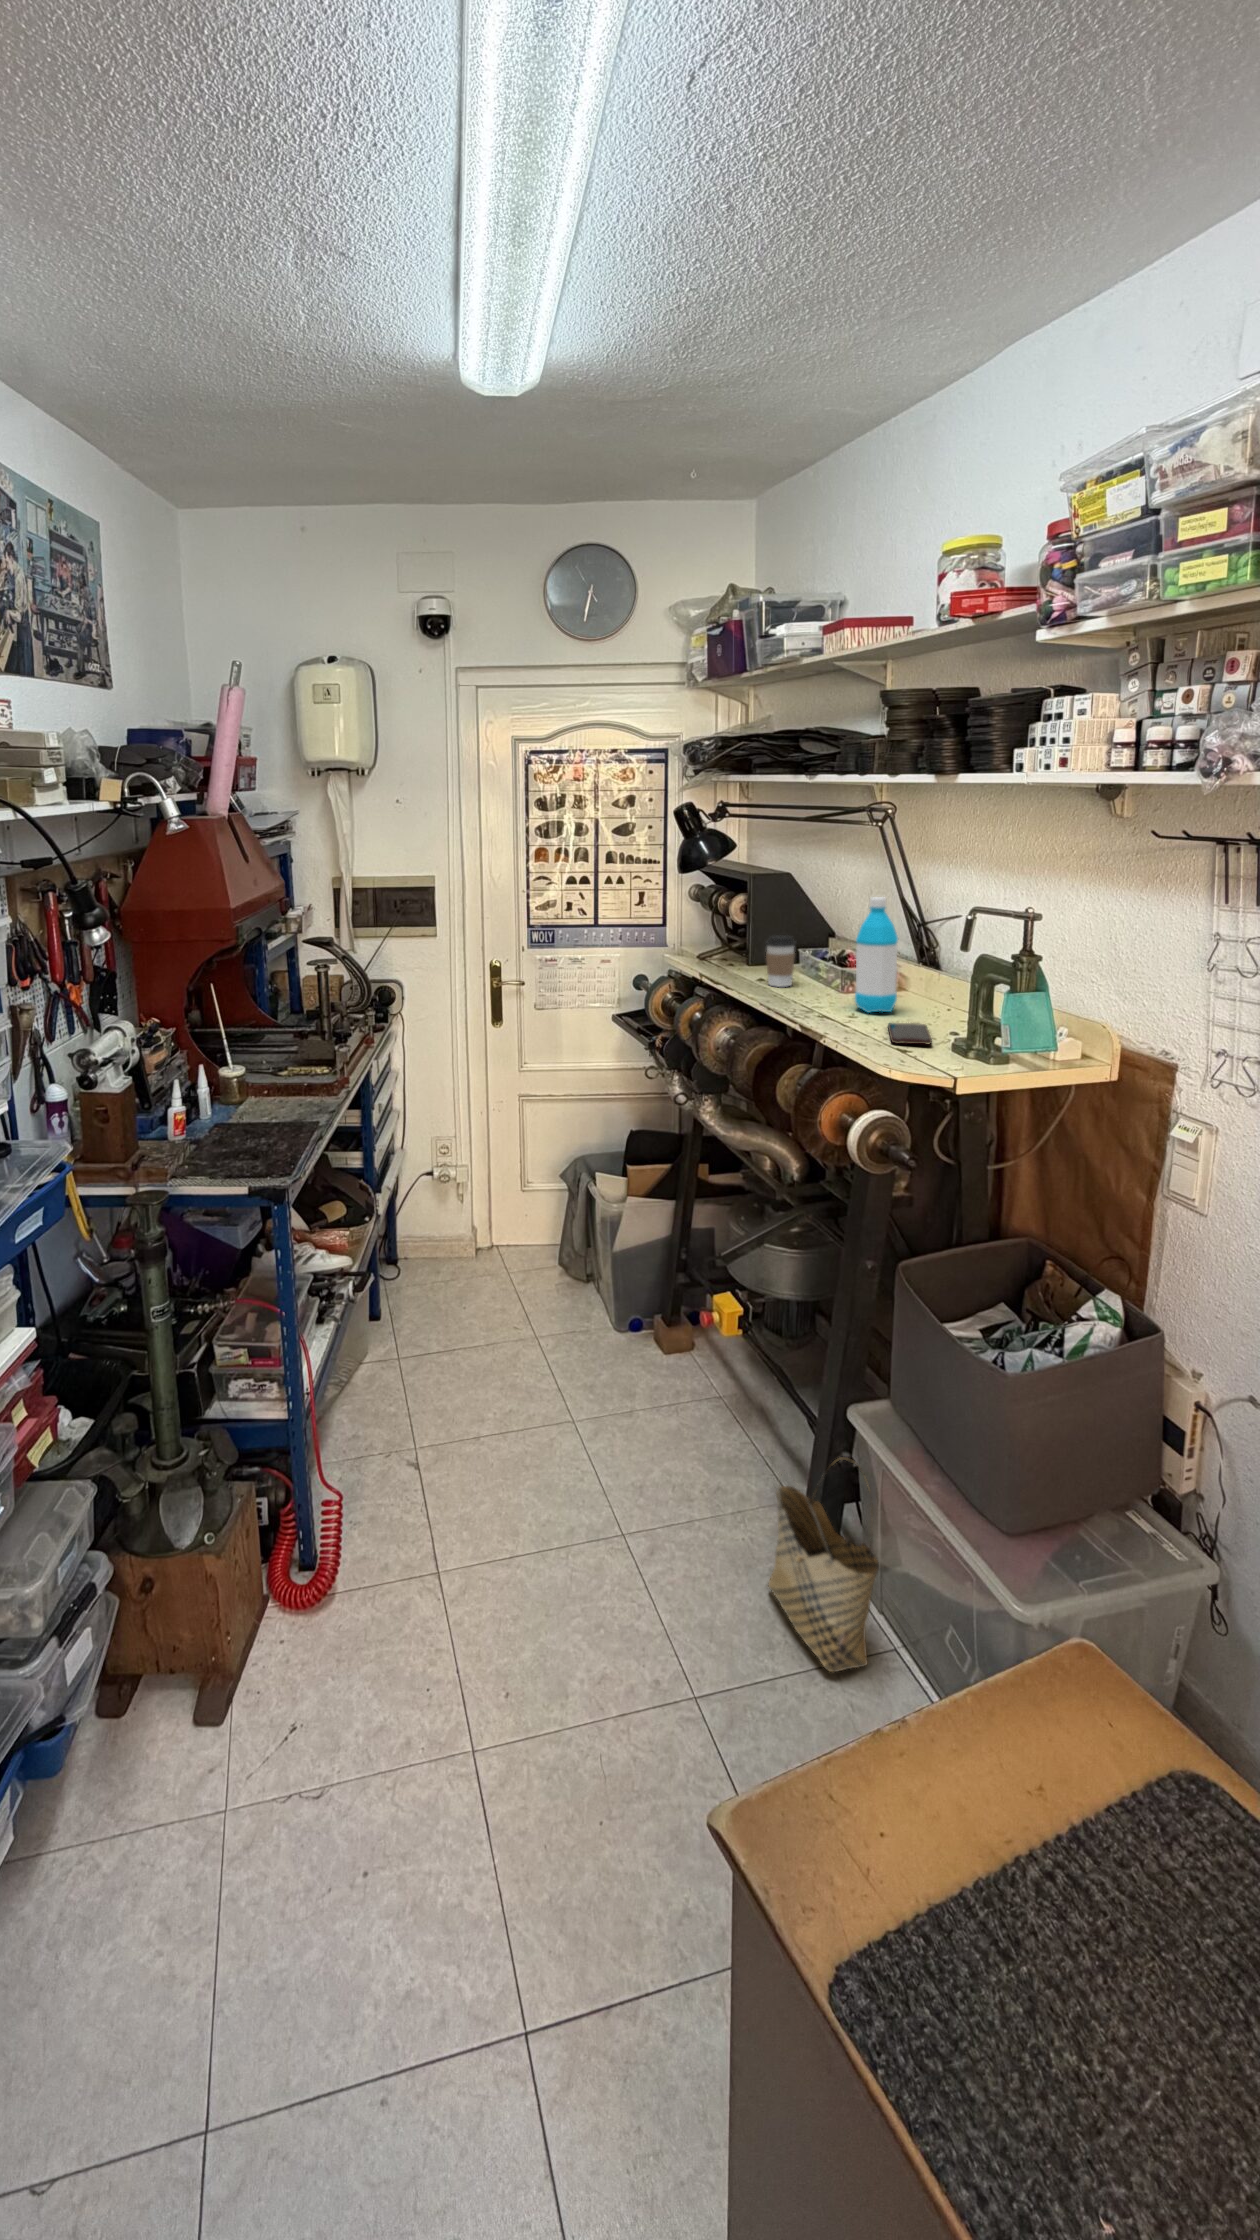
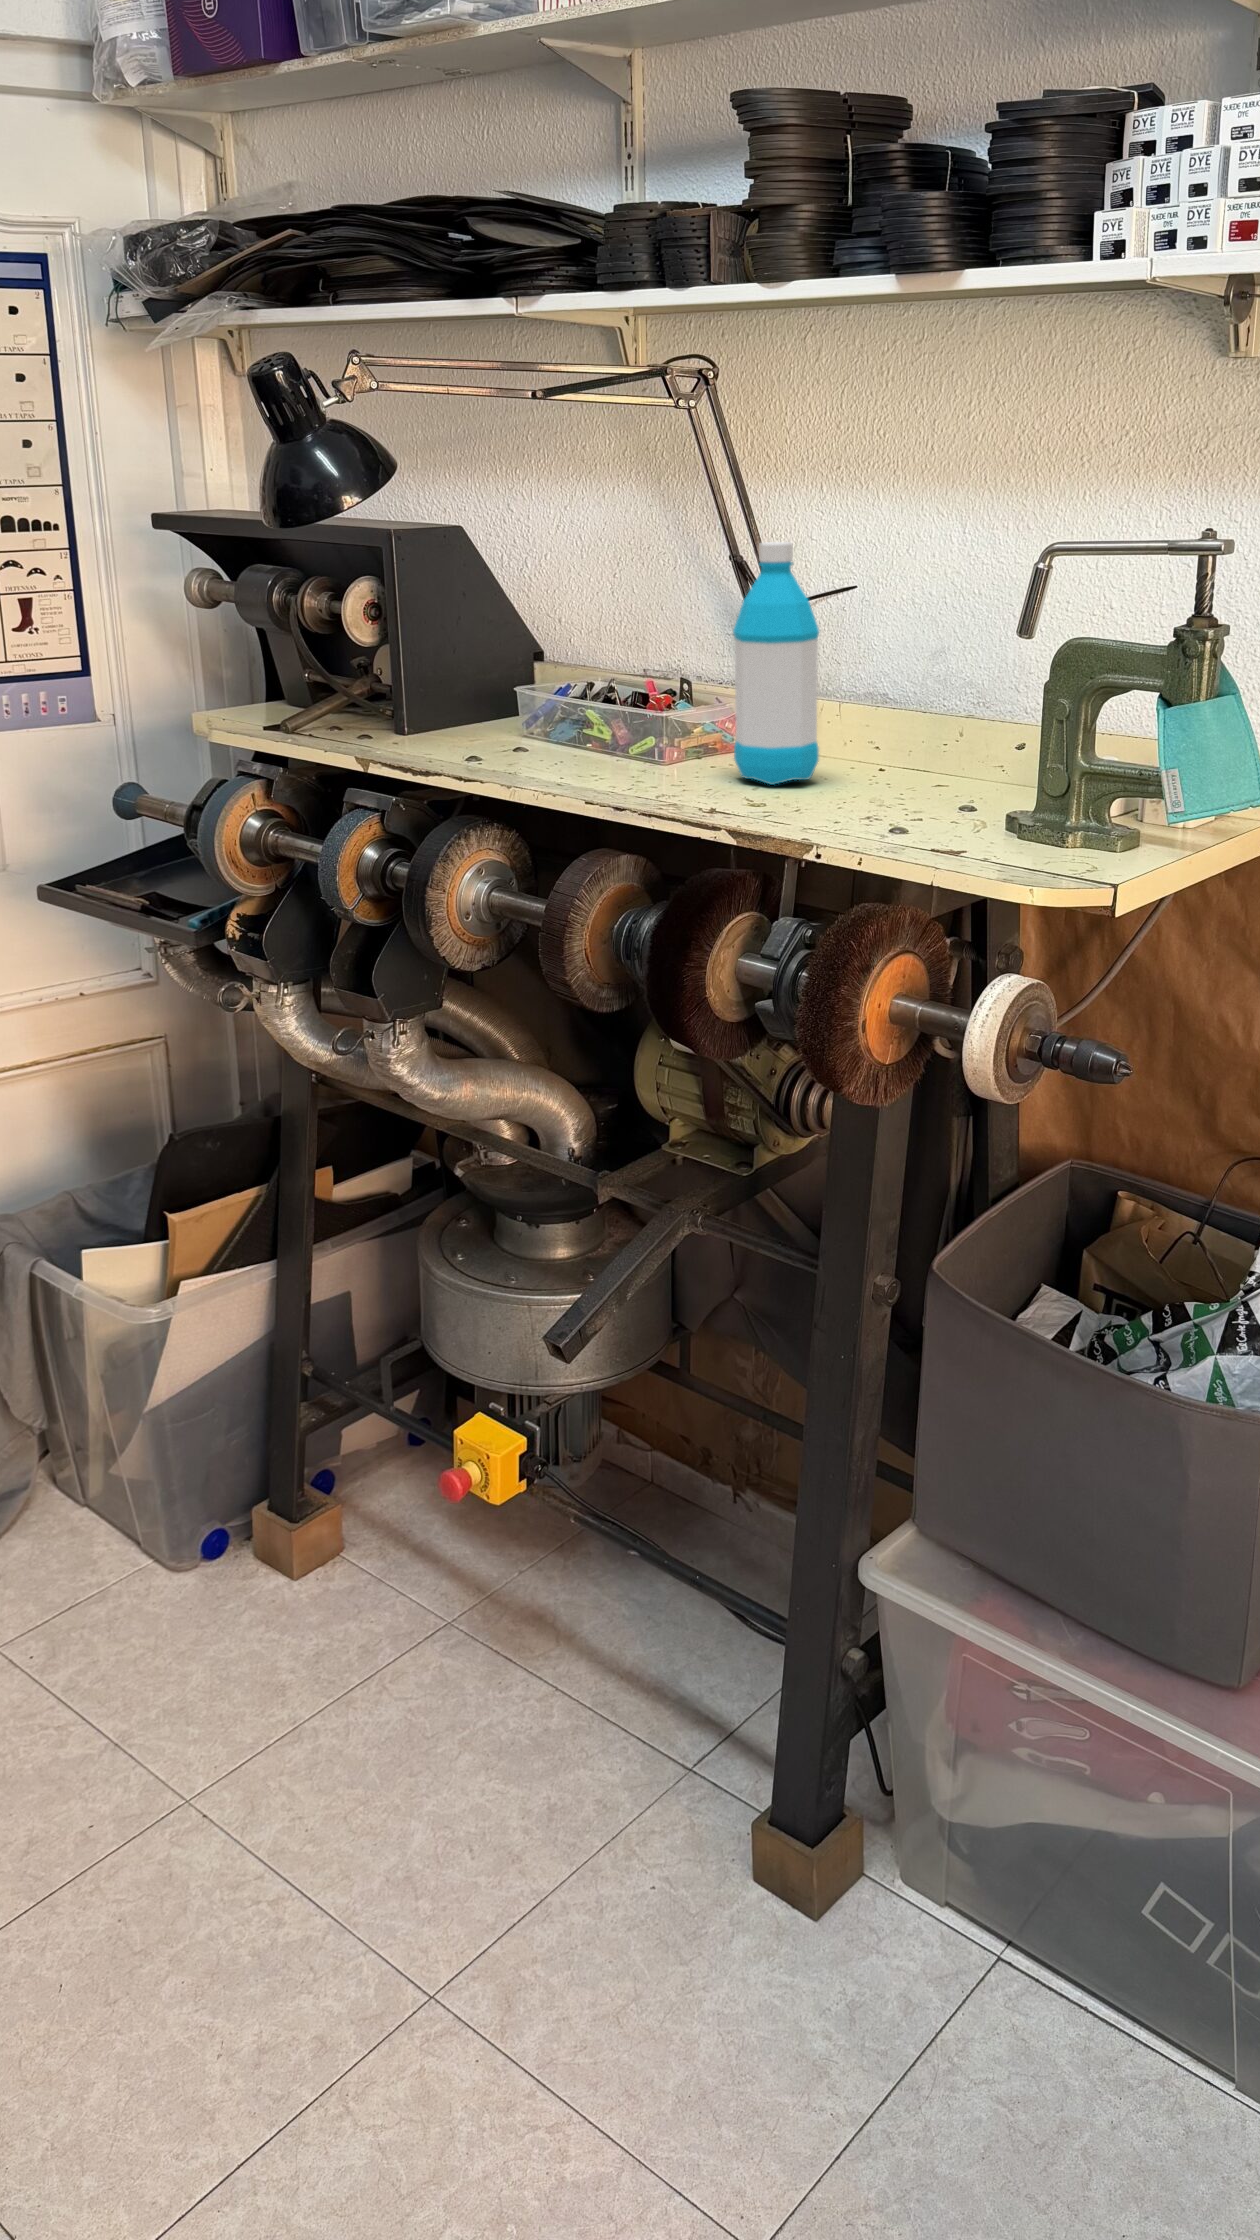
coffee cup: present [765,935,796,987] -> none [496,645,564,757]
smartphone: present [888,1023,932,1045] -> none [846,791,976,832]
woven basket: present [768,1457,879,1672] -> none [744,1659,995,2066]

